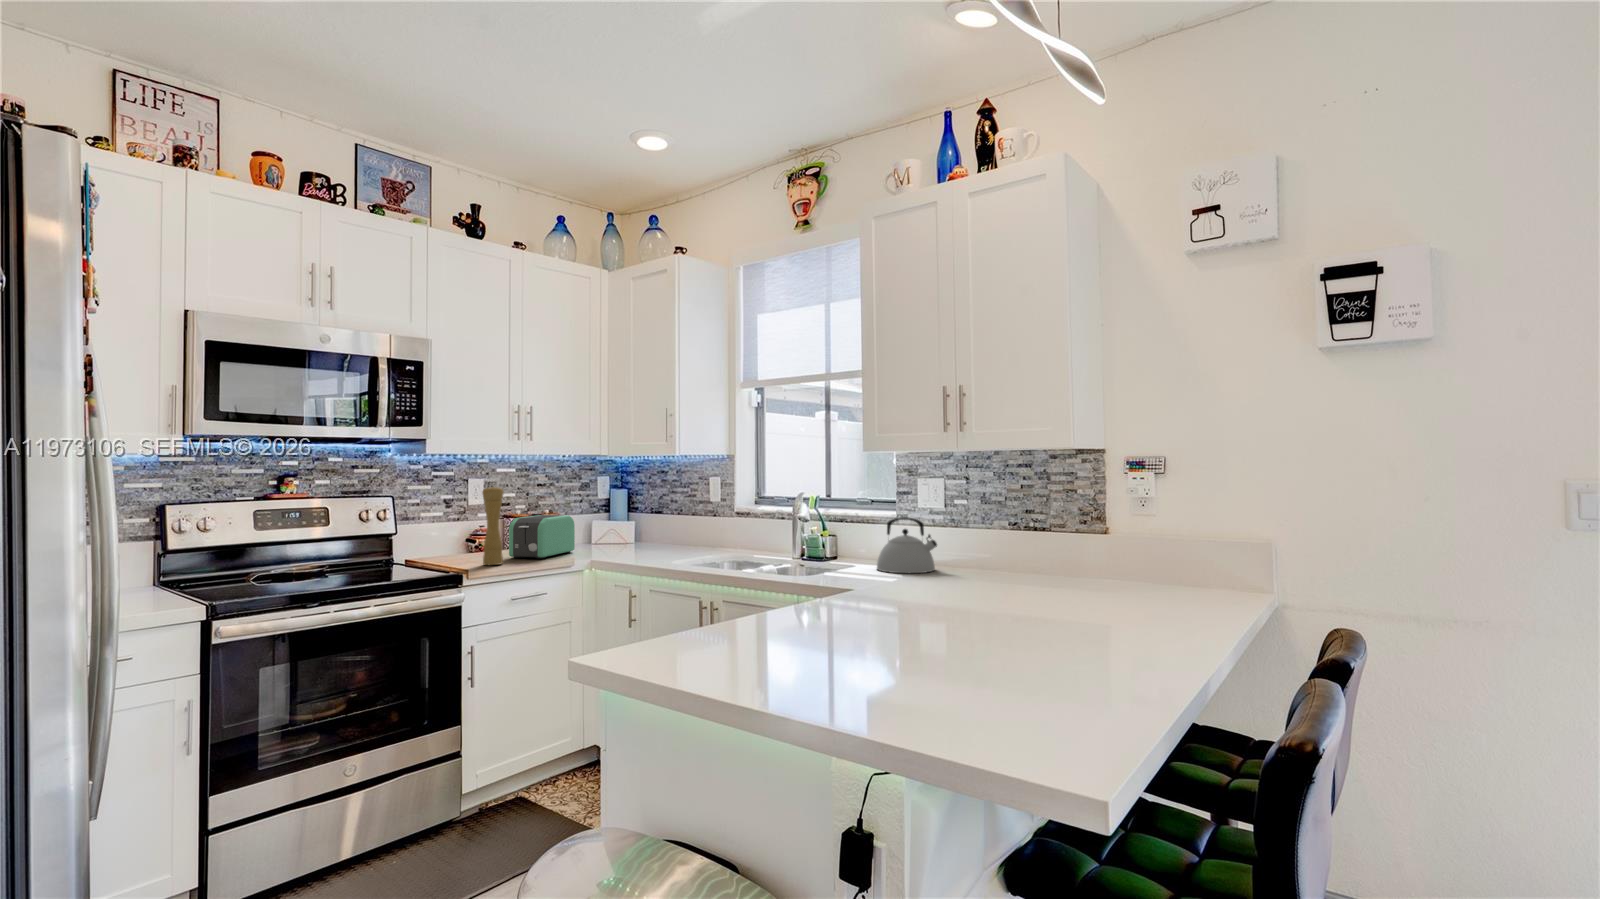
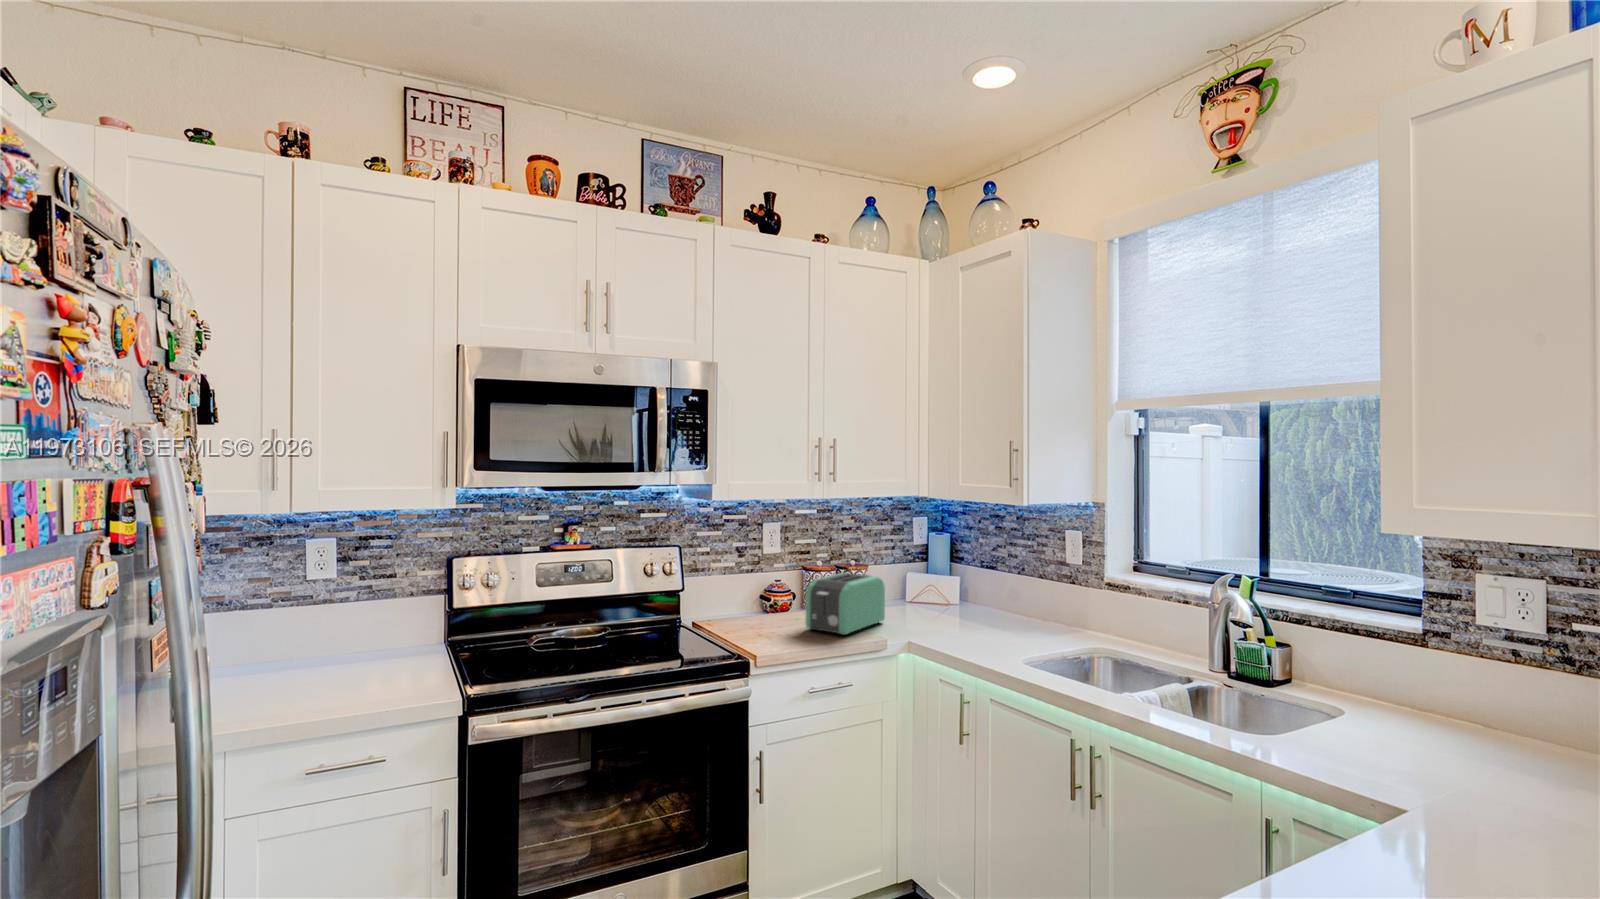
pepper mill: present [482,486,504,565] -> none [773,544,798,646]
kettle: present [877,517,937,573] -> none [1385,653,1529,768]

